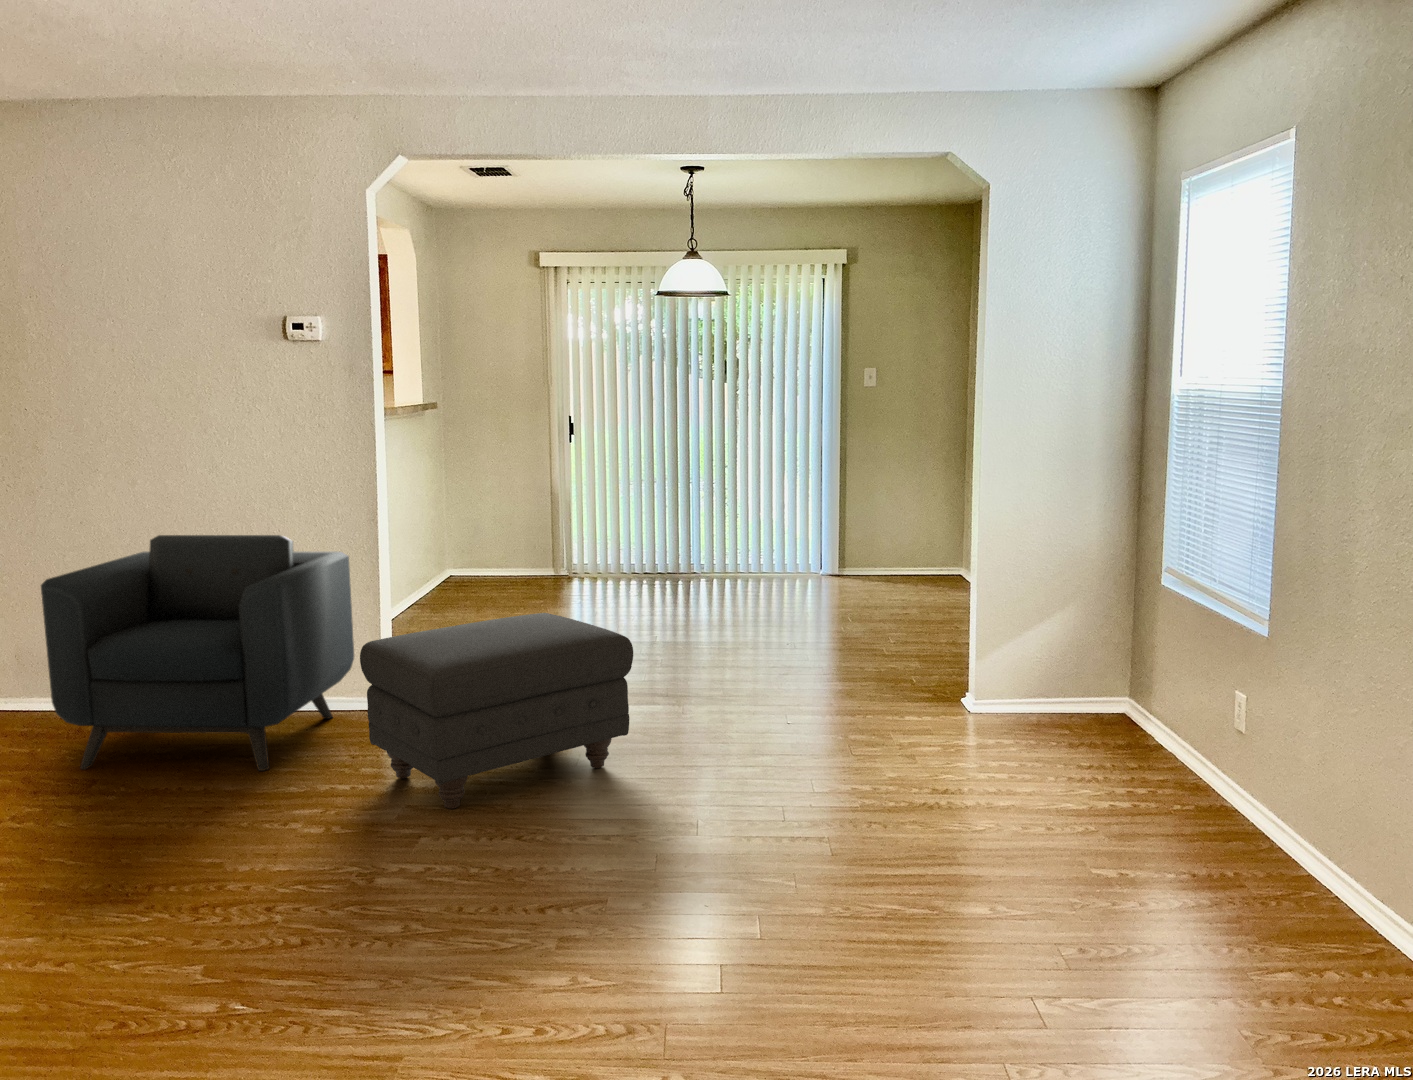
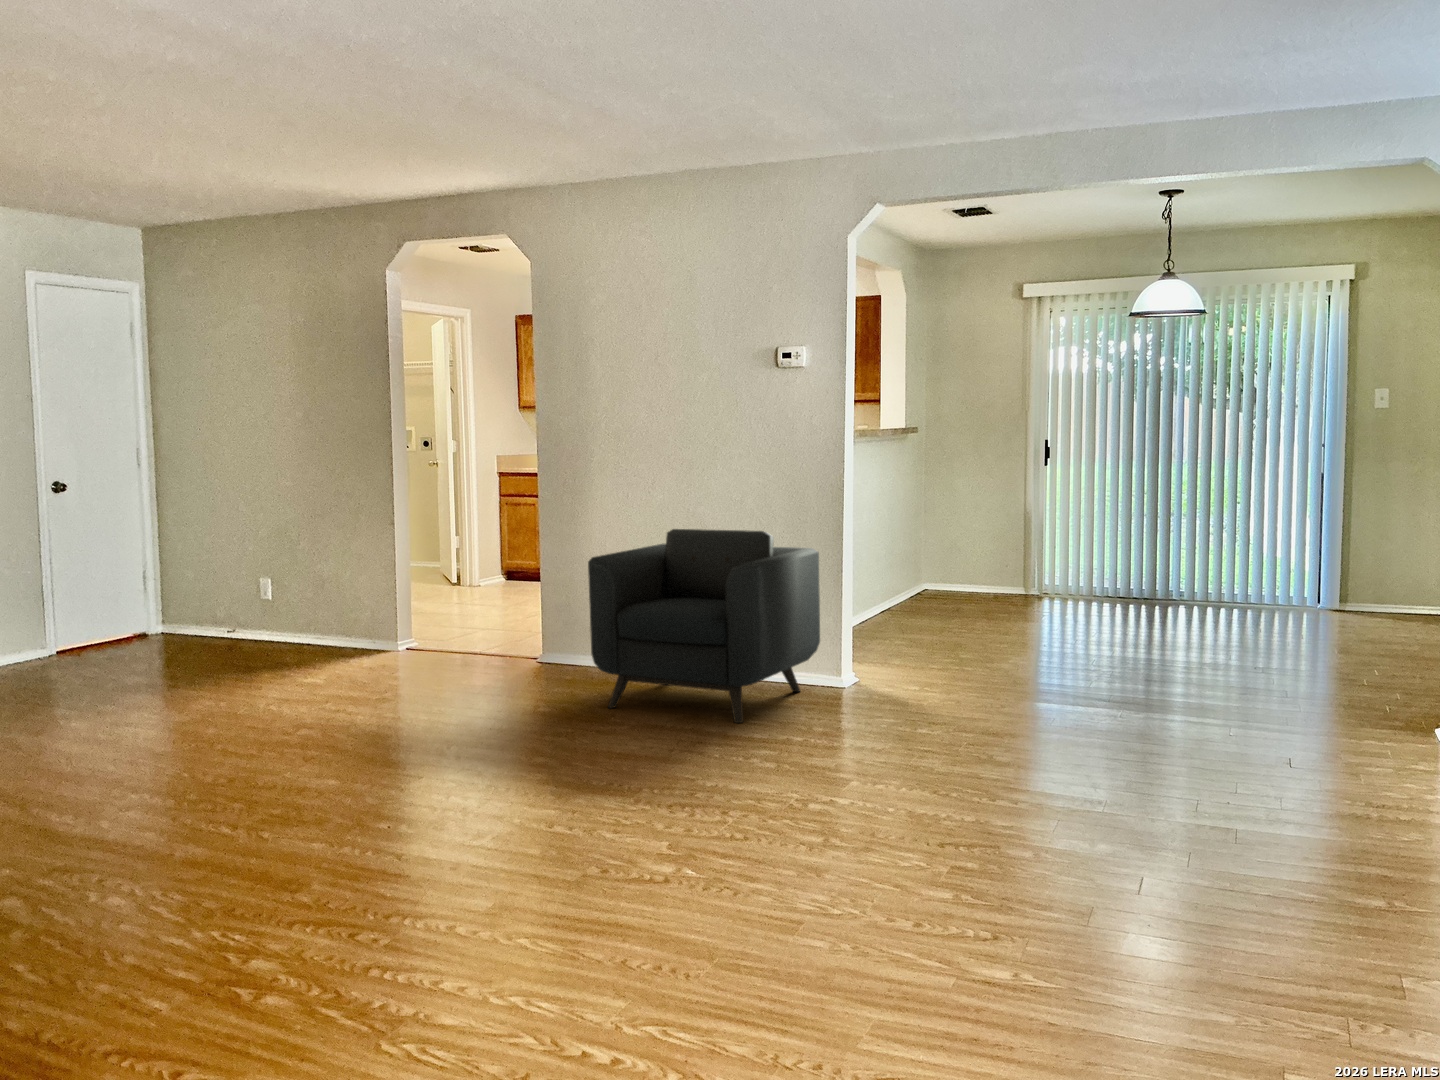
ottoman: present [360,613,633,809] -> none [816,607,1060,766]

